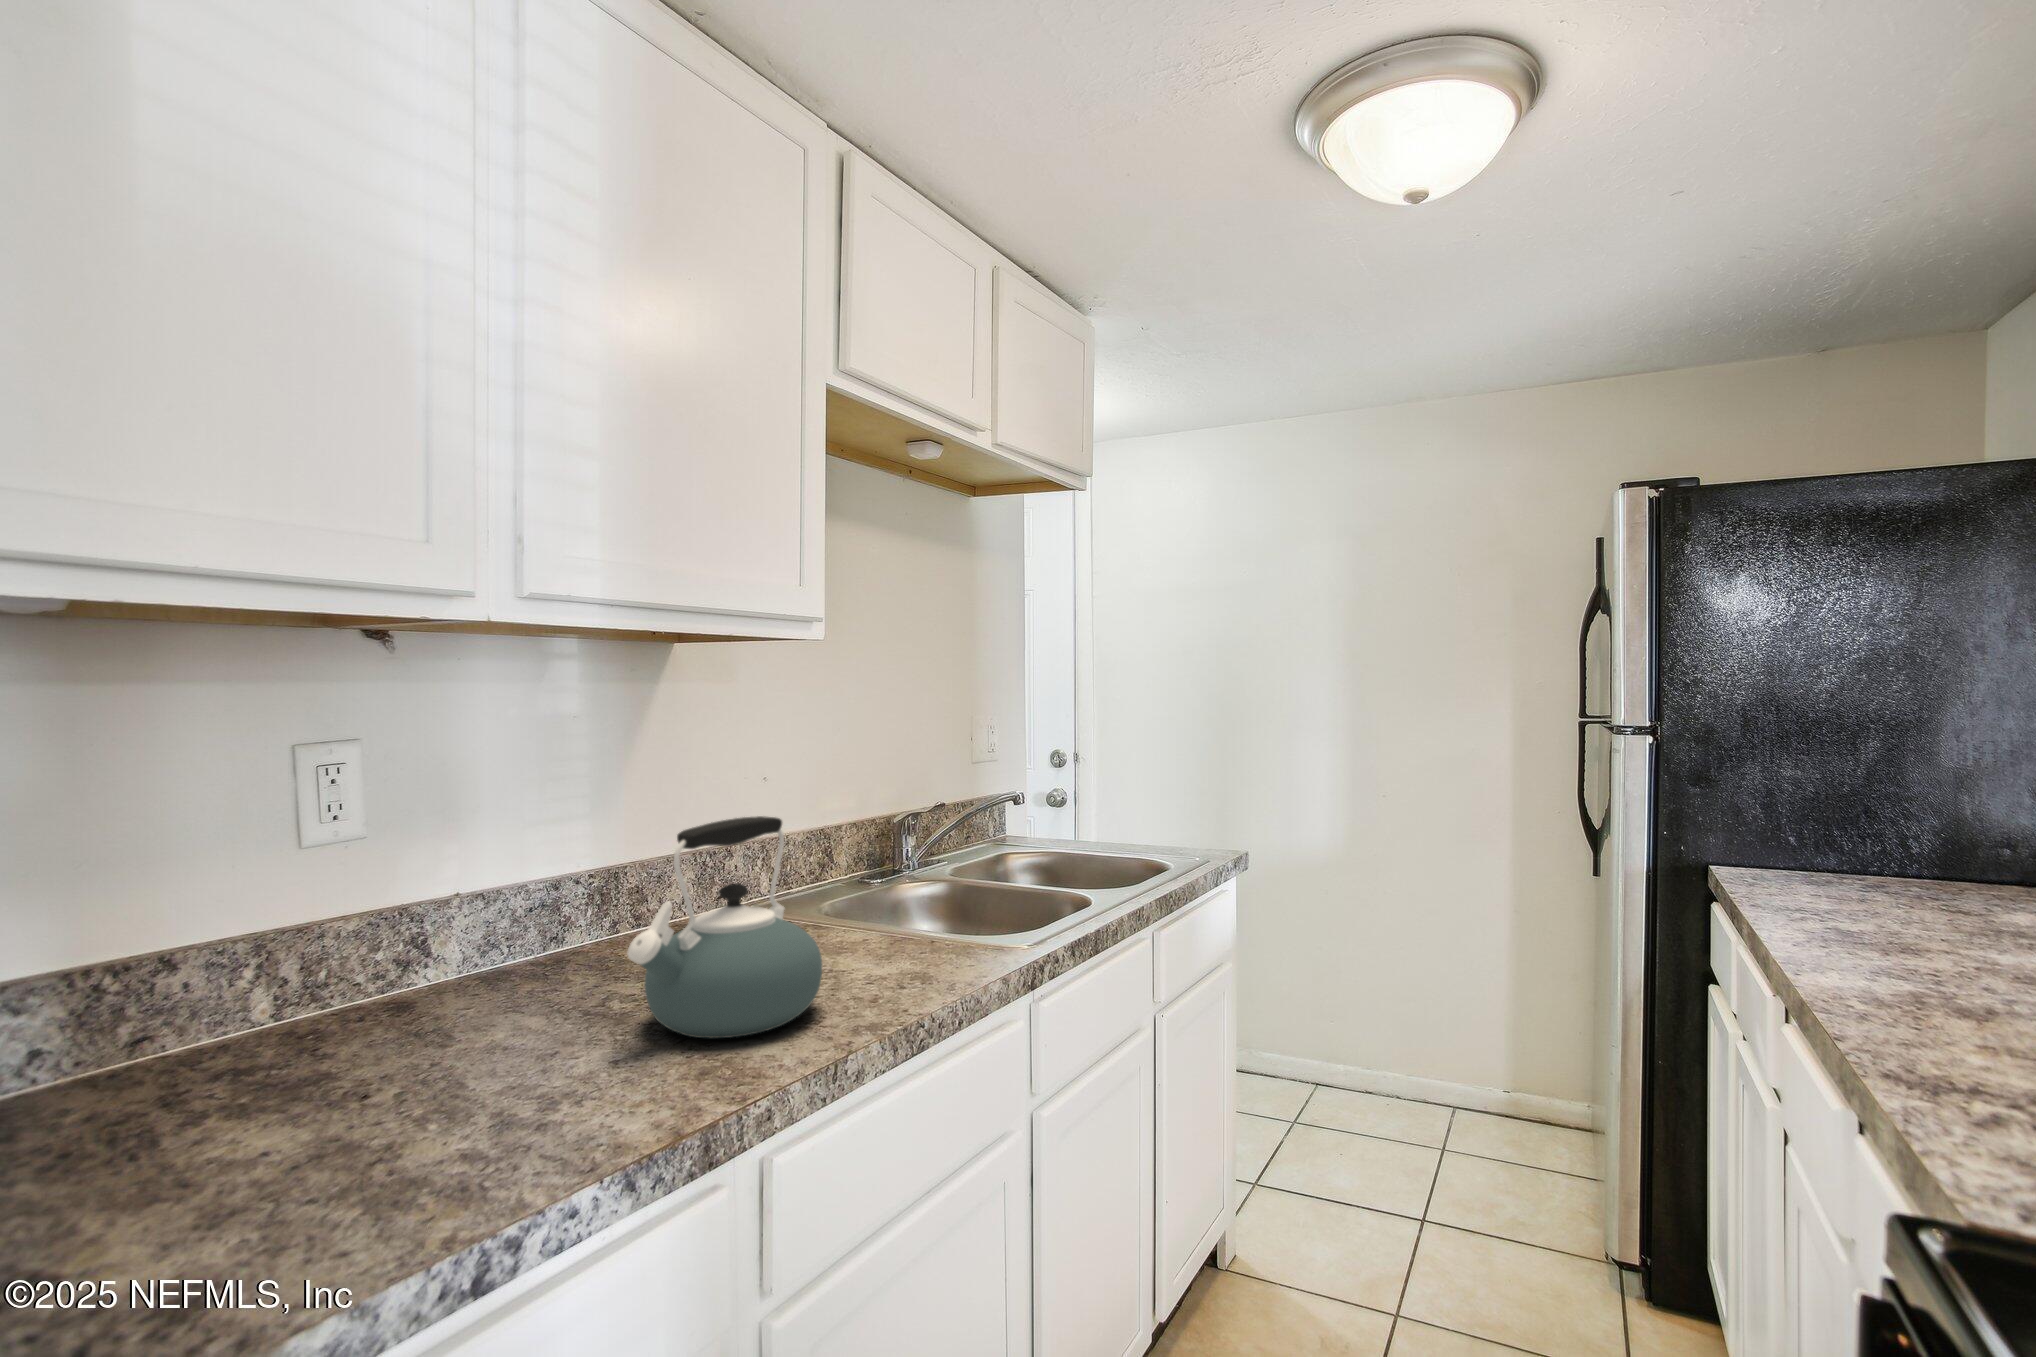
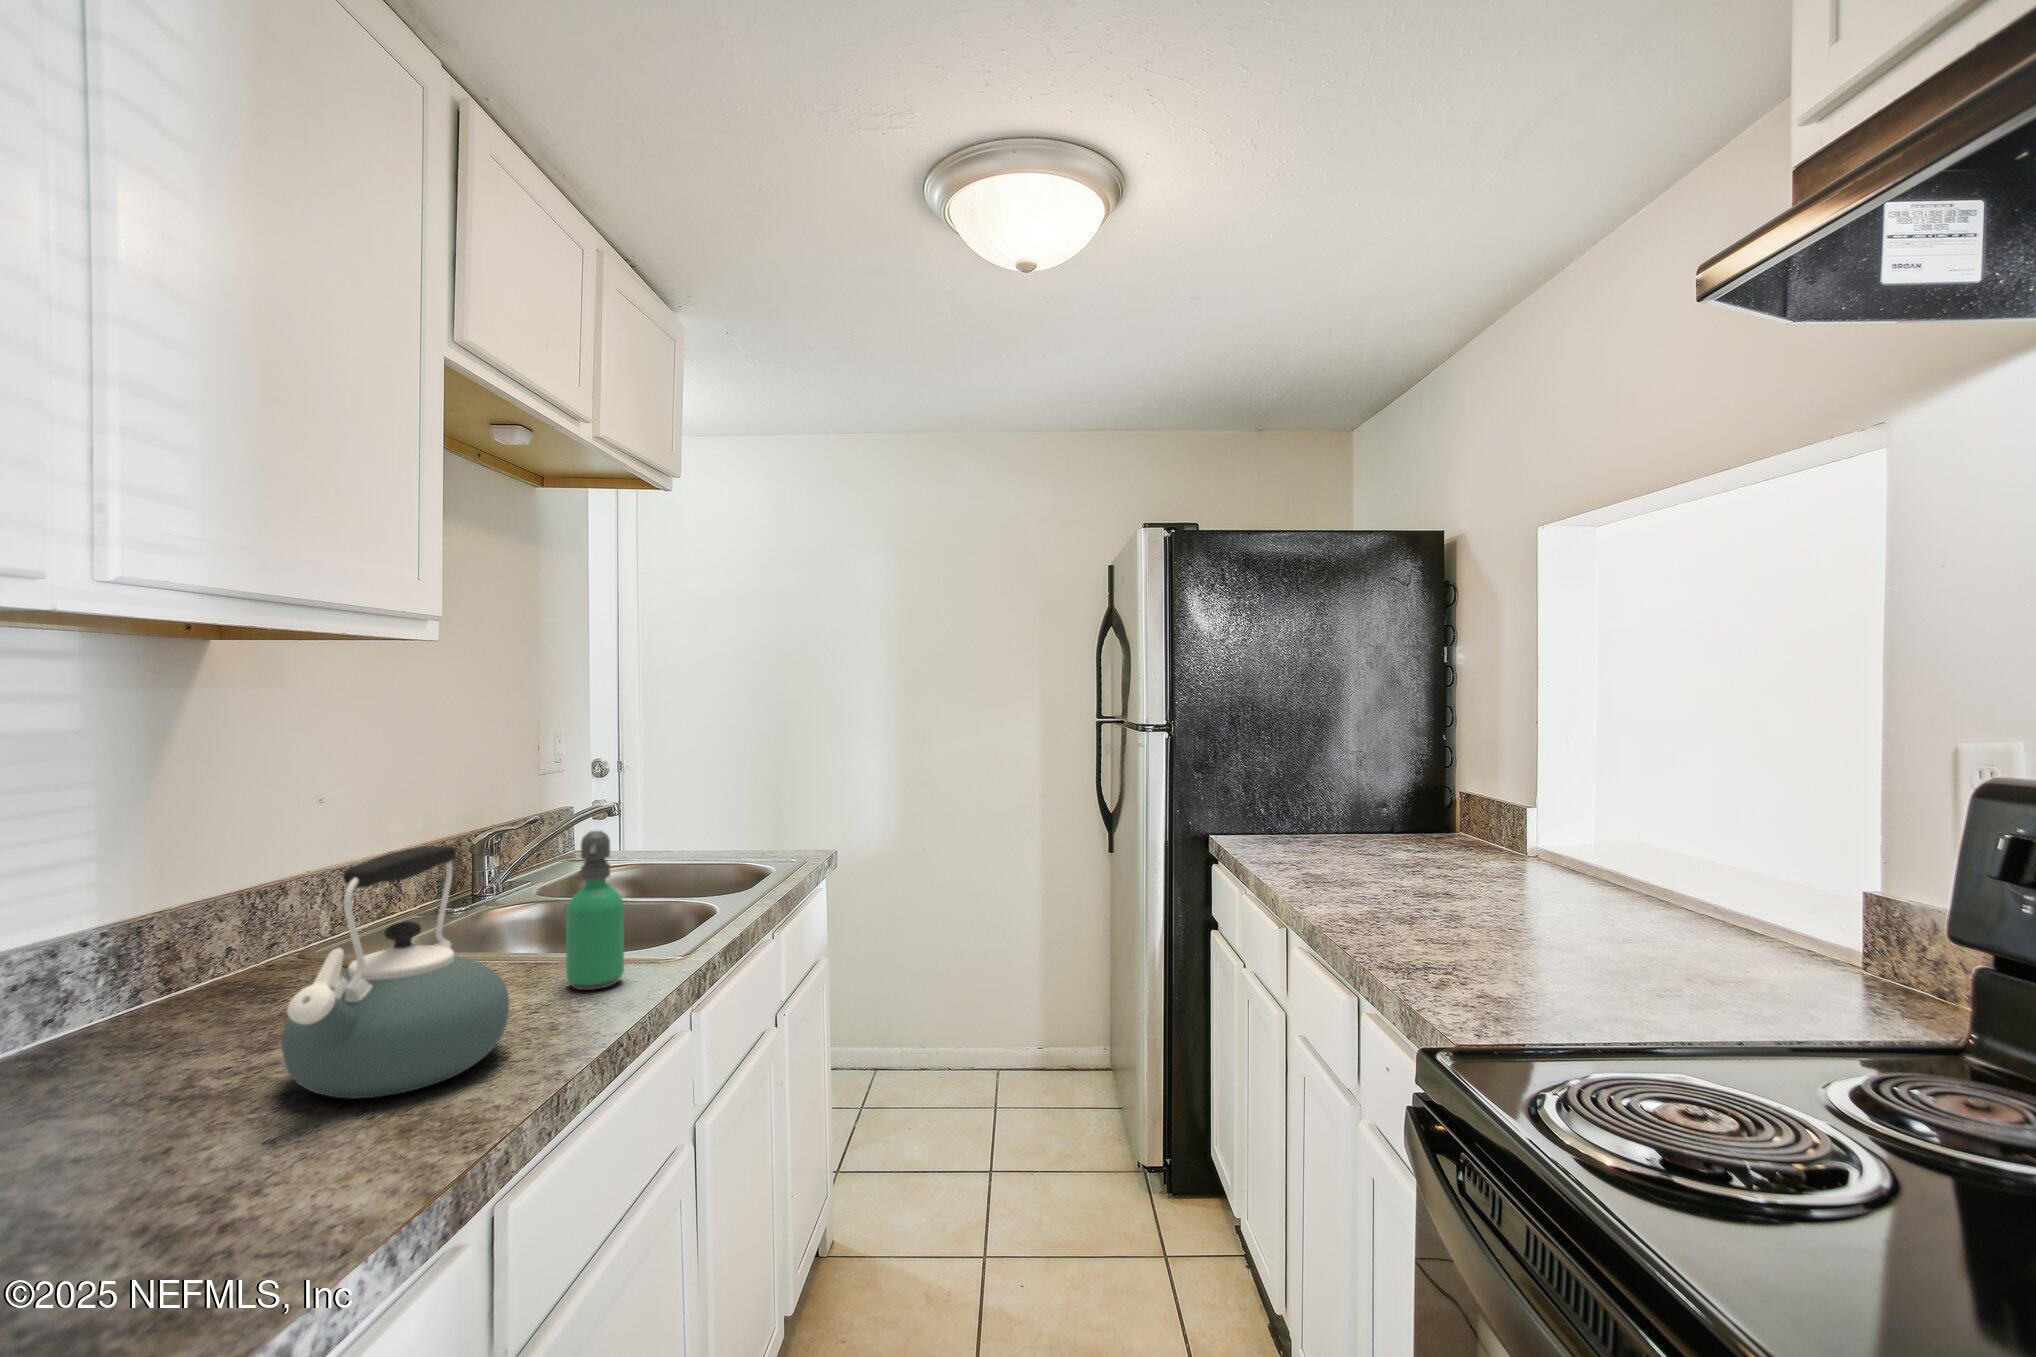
soap dispenser: none [905,811,960,969] -> present [566,831,624,990]

